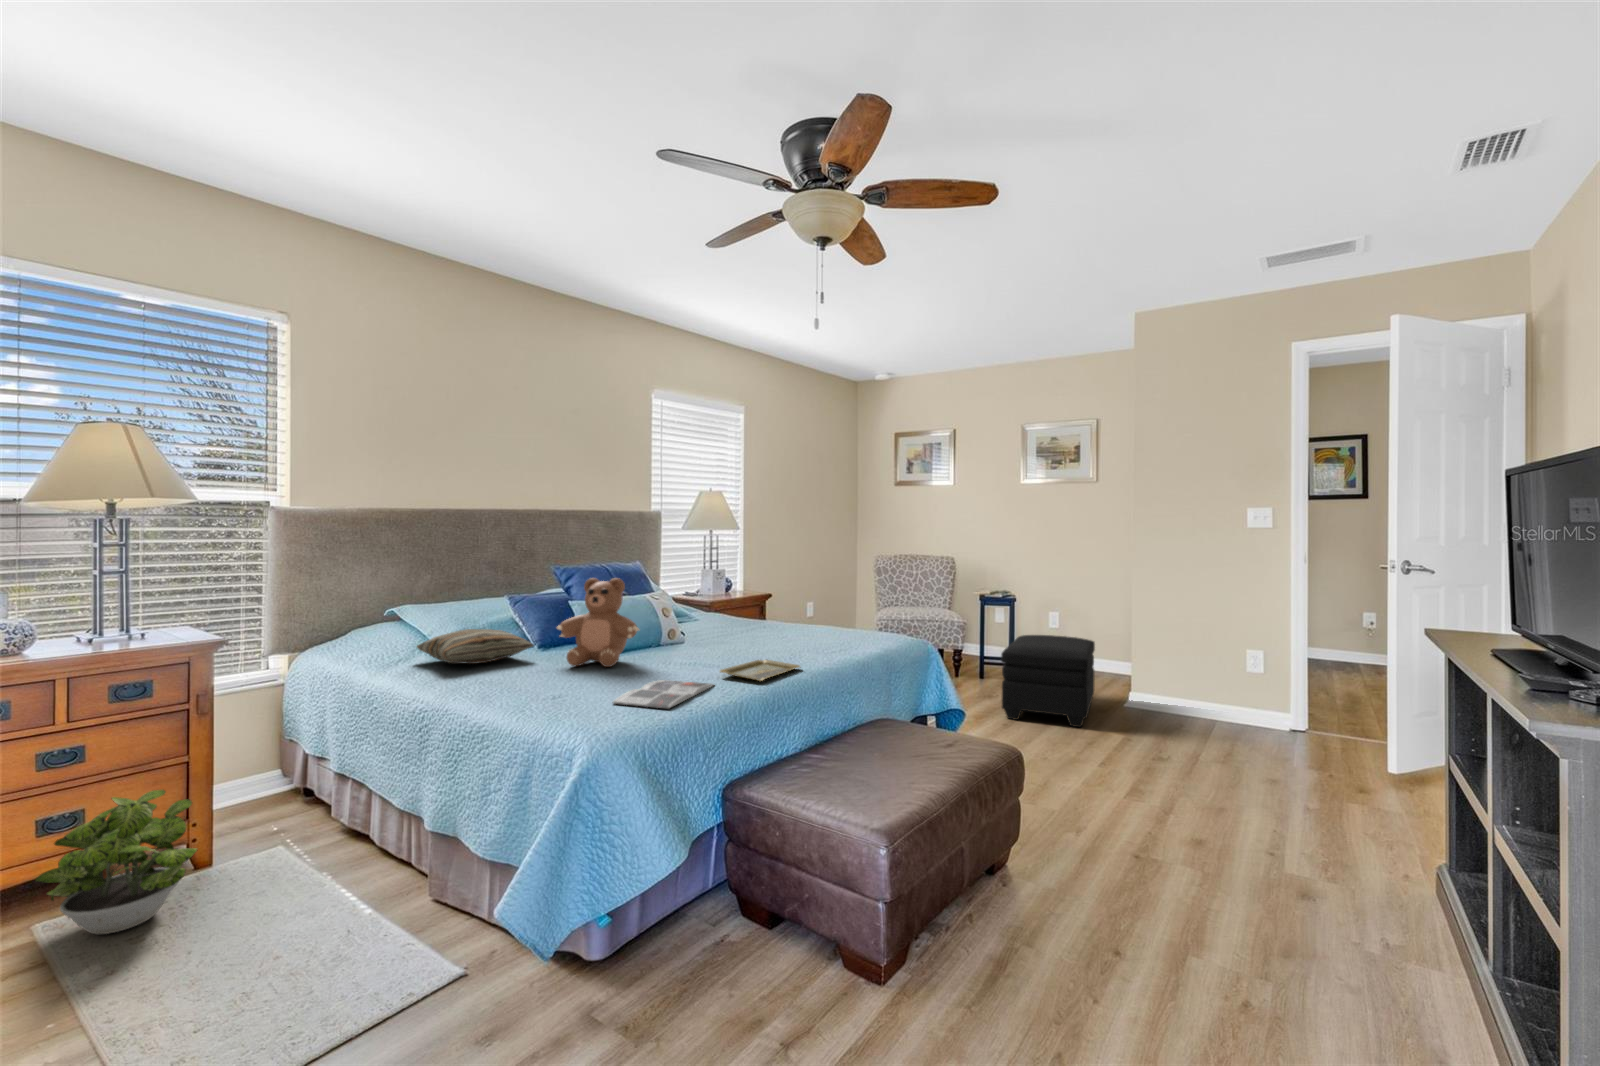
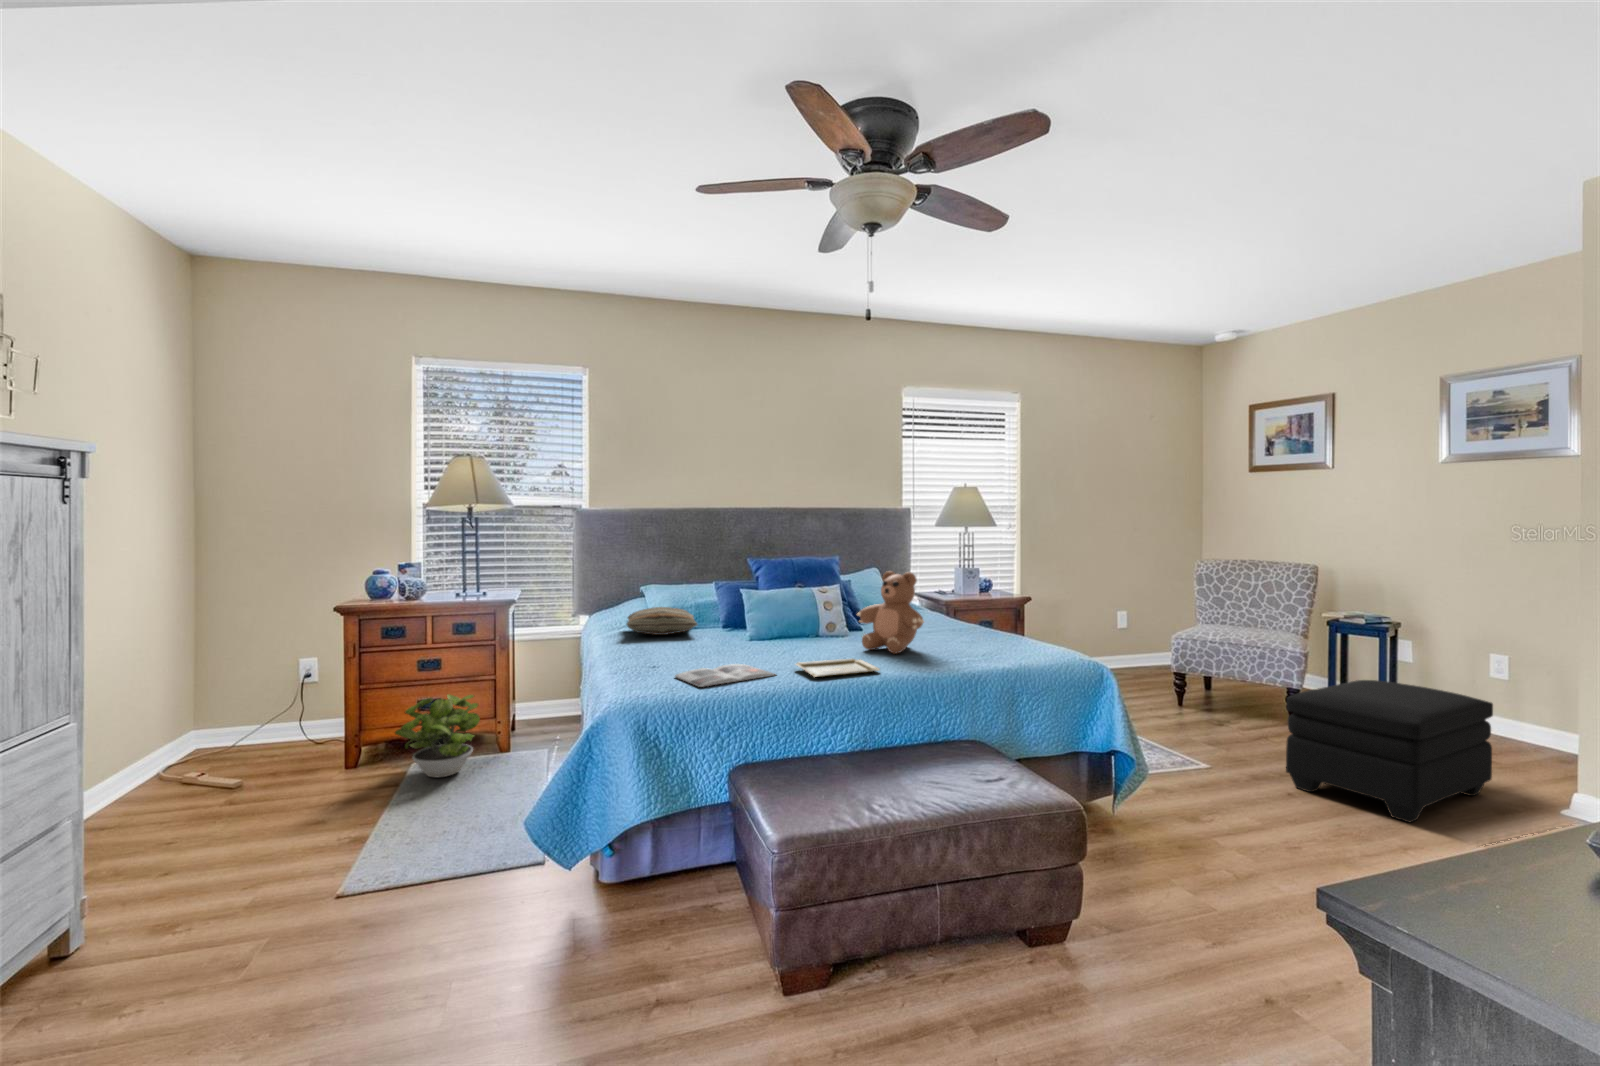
teddy bear: present [557,578,639,667] -> present [857,571,924,654]

